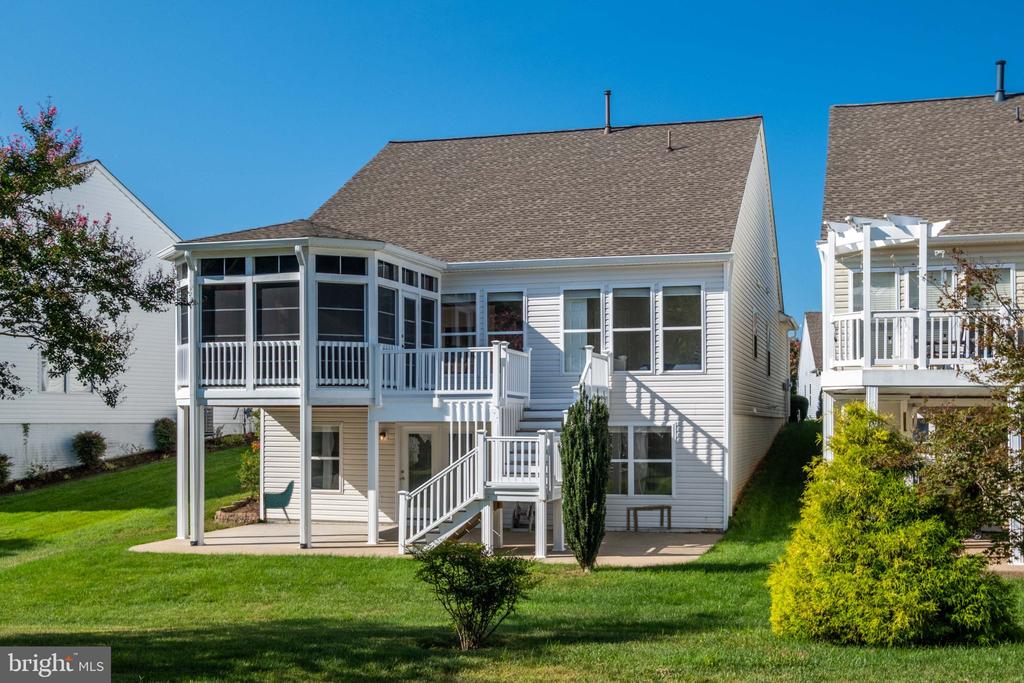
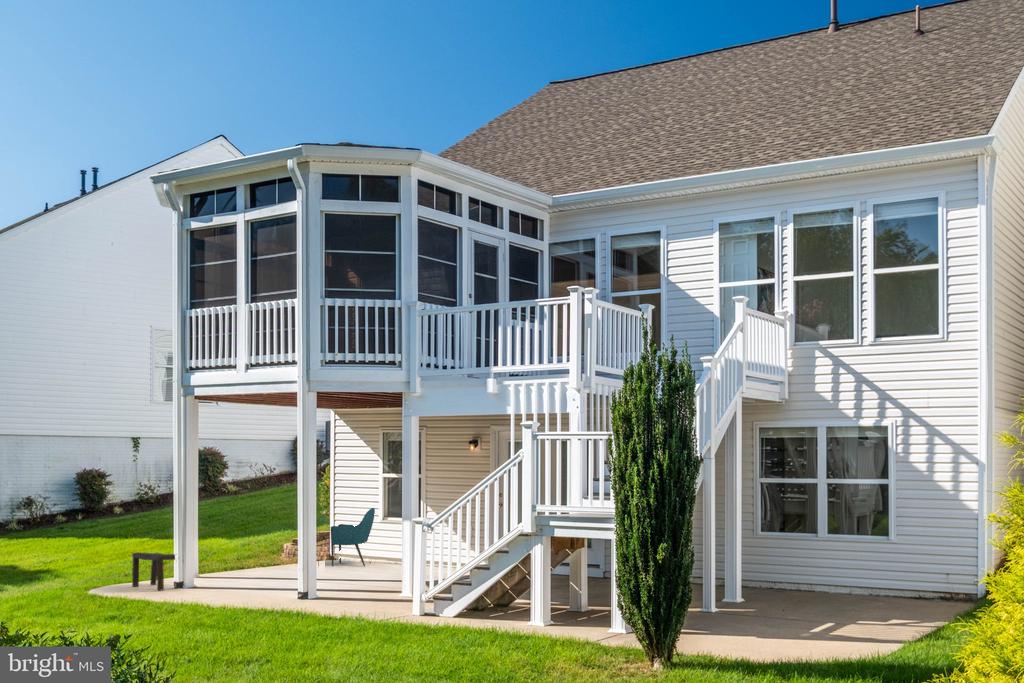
bench: present [626,505,672,531] -> present [132,552,182,591]

